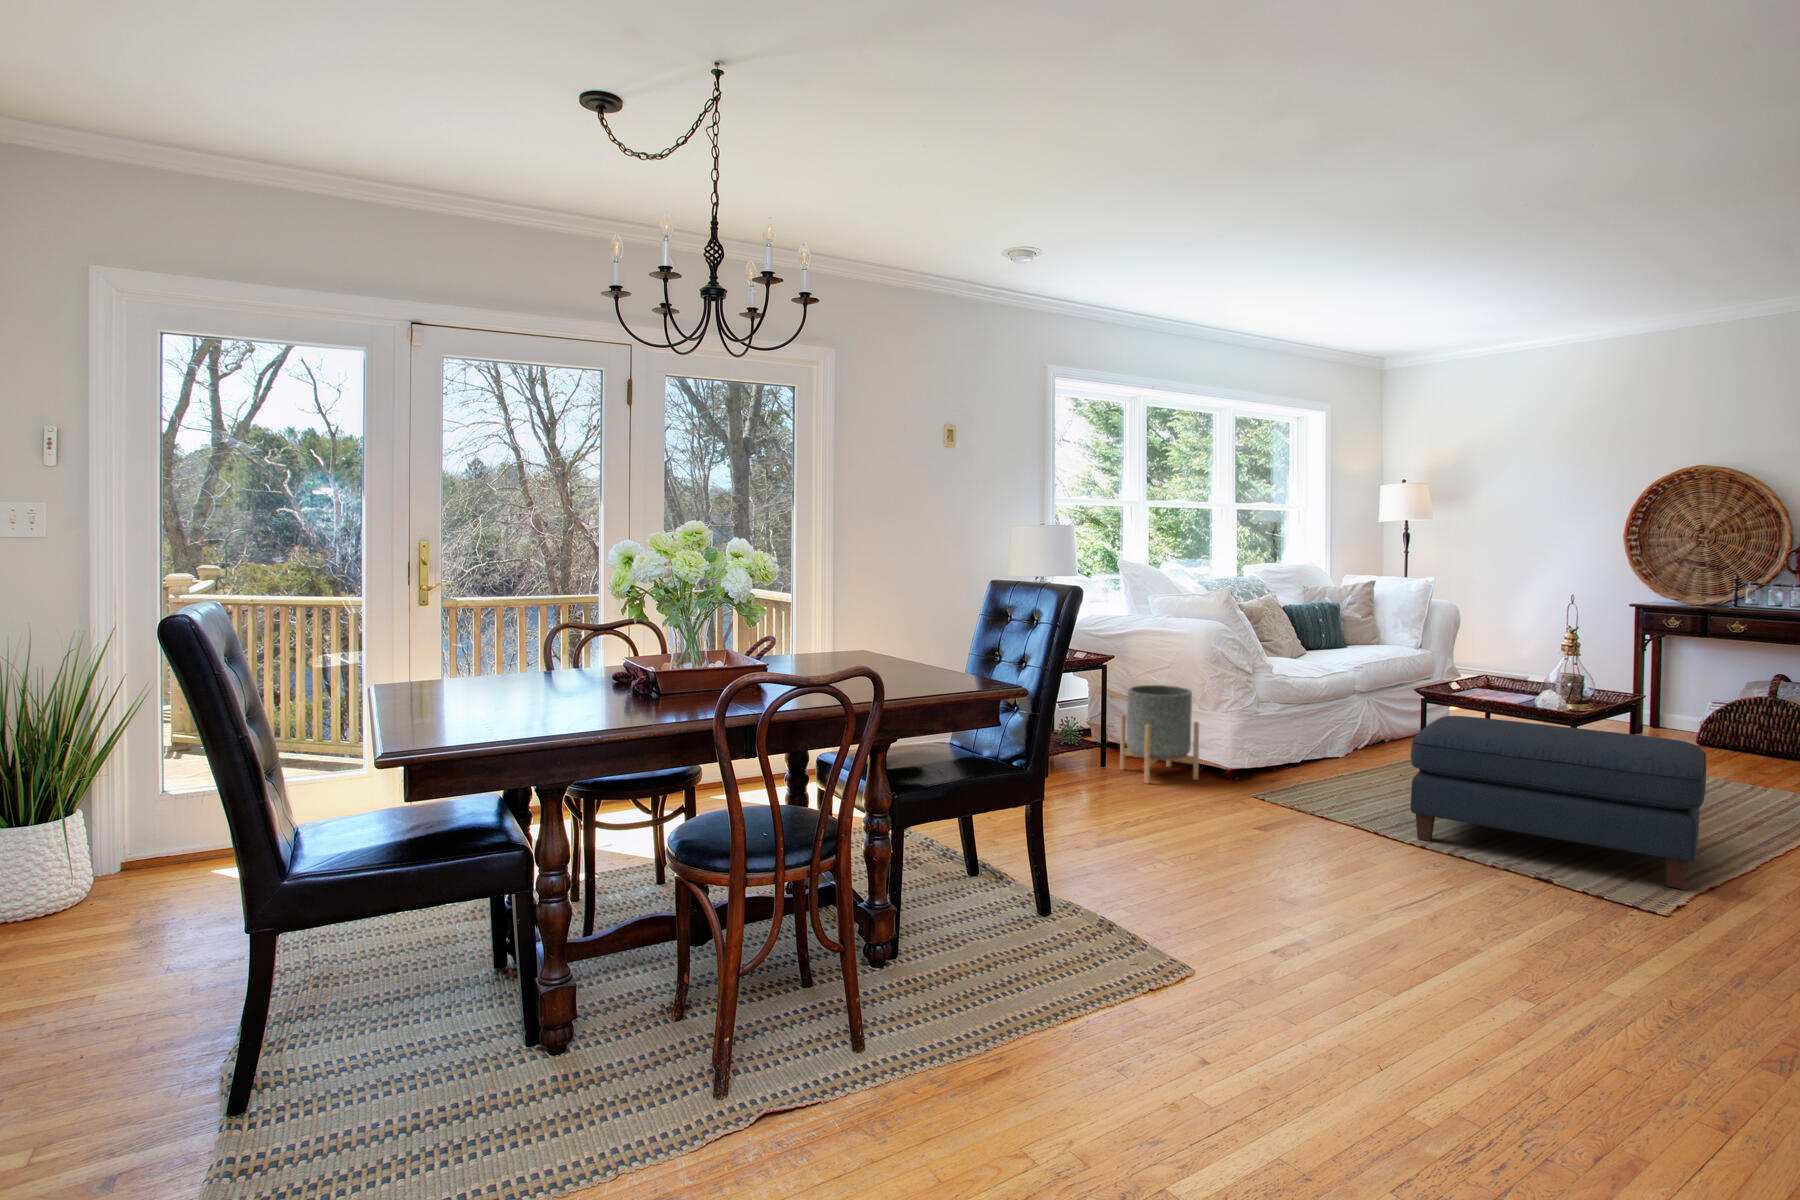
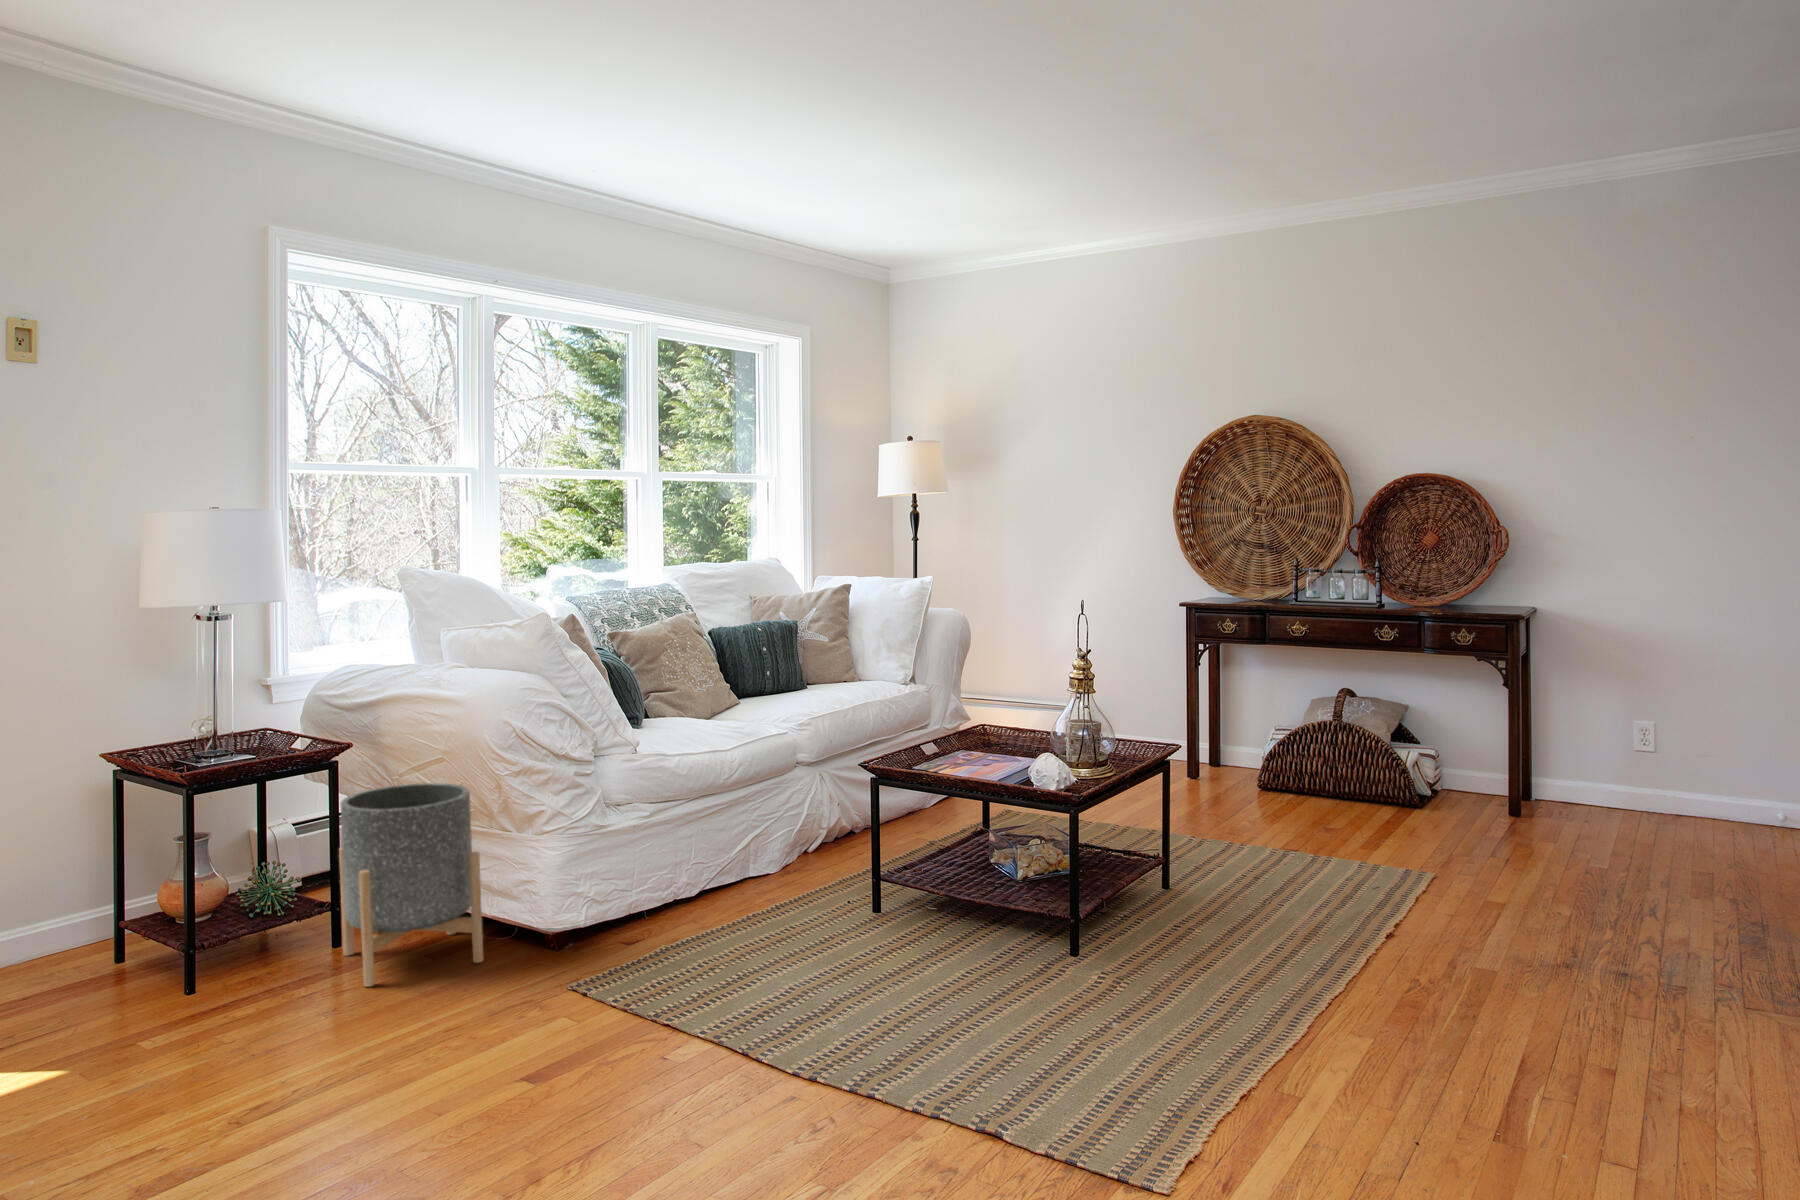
ottoman: present [1411,716,1706,889] -> none [789,809,1244,1119]

